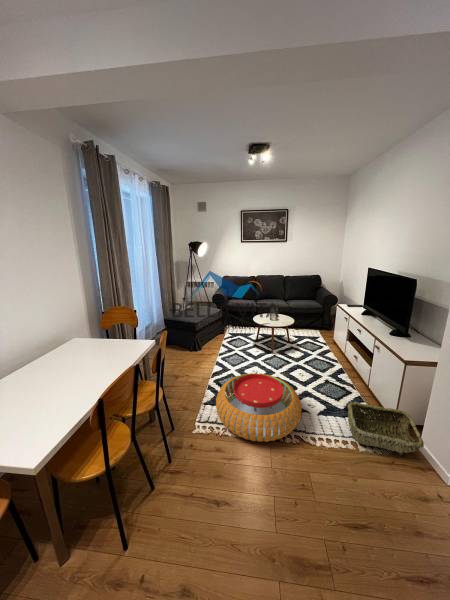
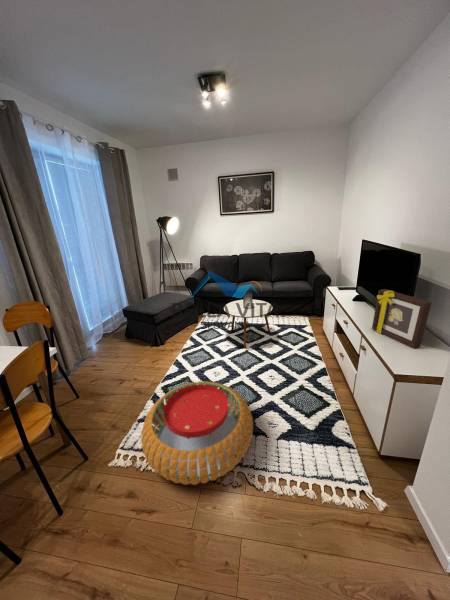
picture frame: none [382,304,426,346] -> present [372,289,432,348]
woven basket: present [348,402,424,453] -> none [311,428,413,511]

